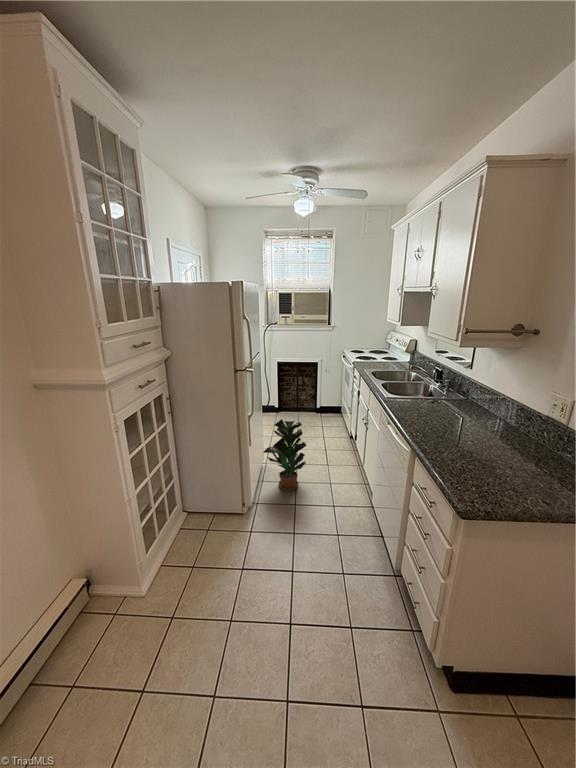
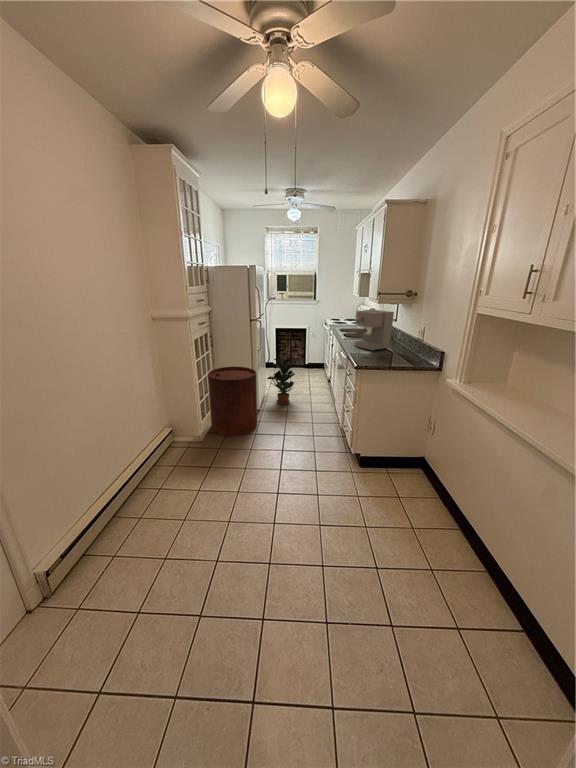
coffee maker: none [414,357,496,440] -> present [353,310,394,351]
trash can: none [158,447,246,580] -> present [208,367,257,436]

